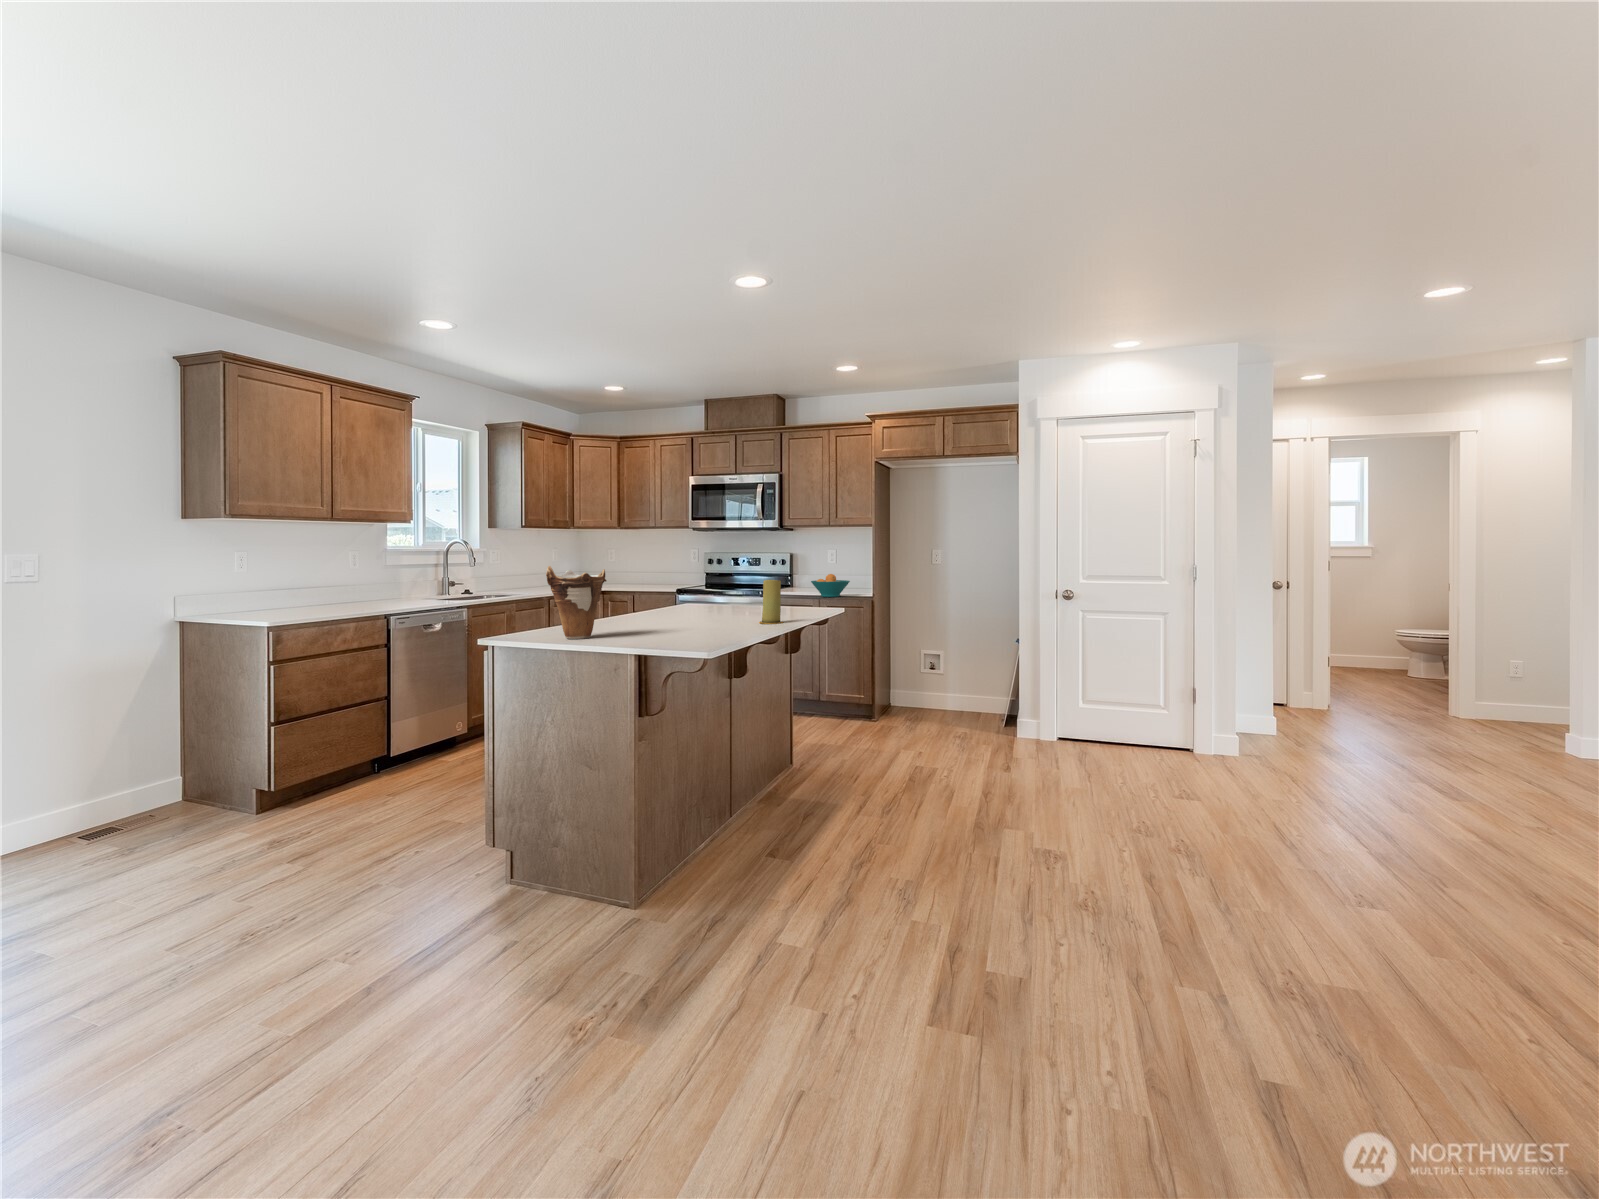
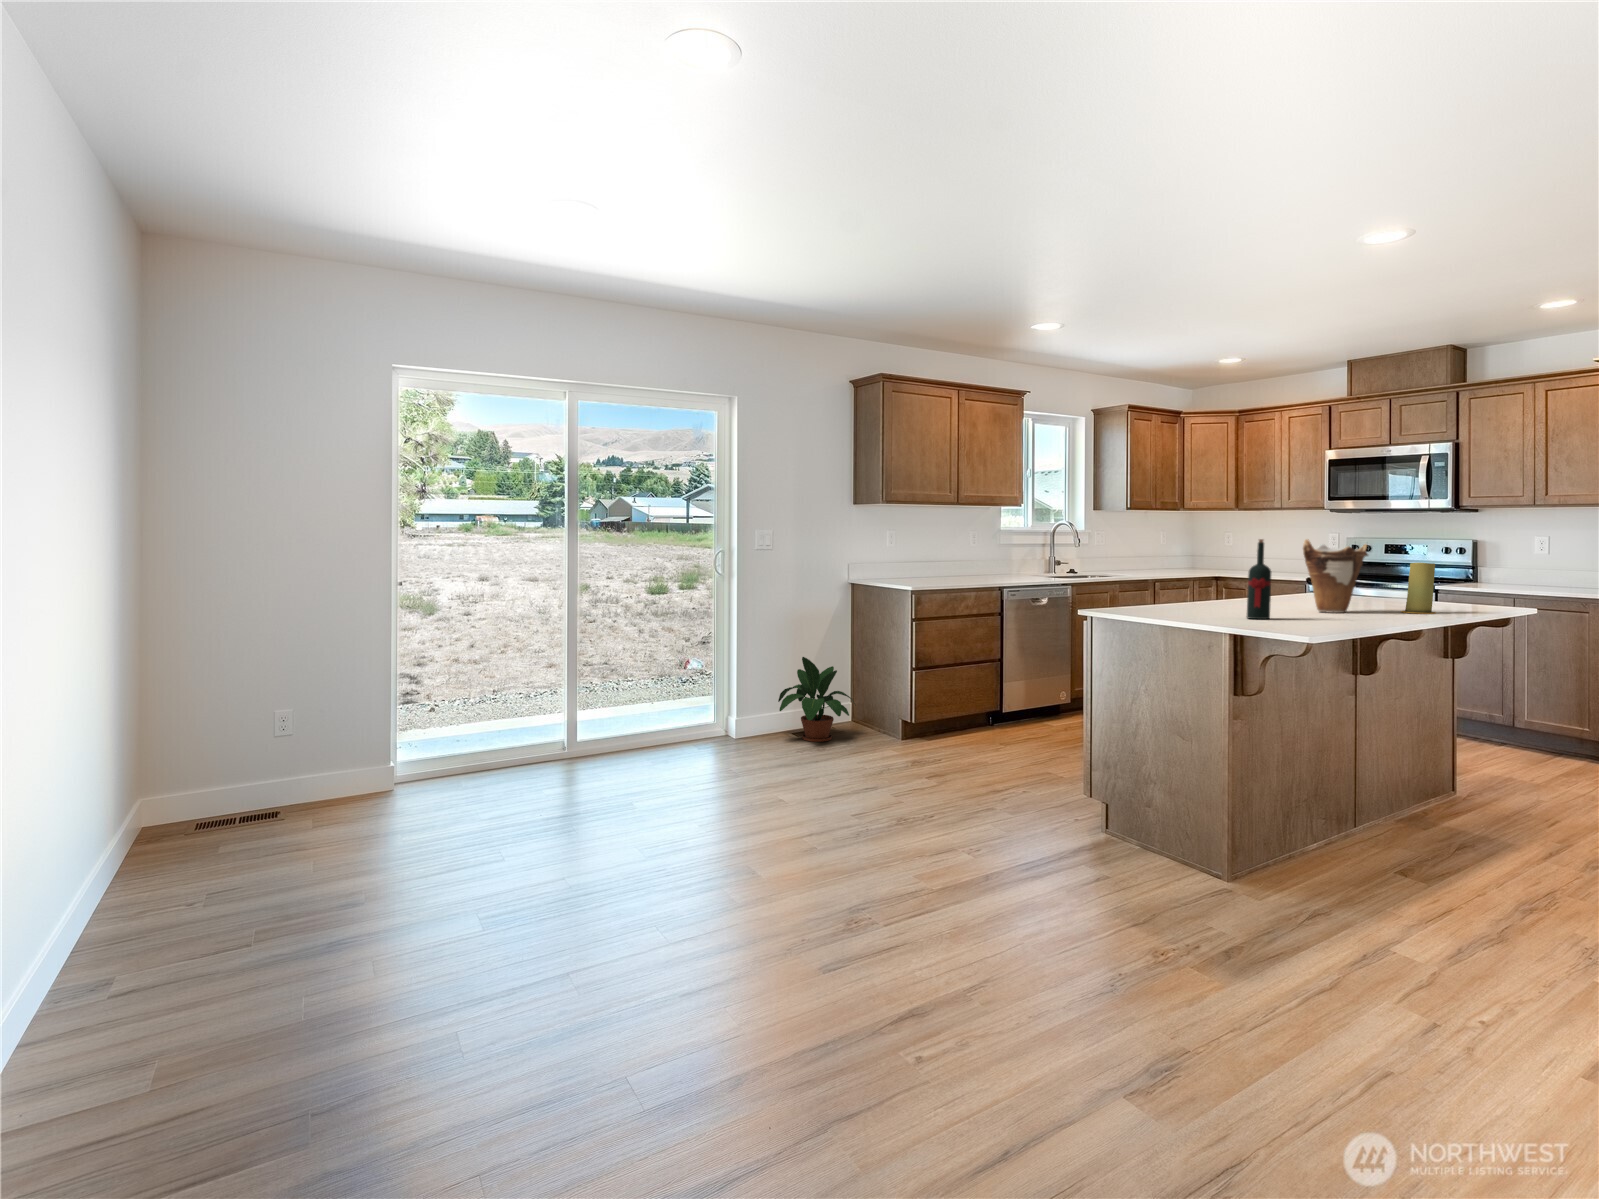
wine bottle: none [639,563,660,641] -> present [1246,539,1271,619]
vase: present [546,566,607,639] -> present [1303,539,1368,613]
fruit bowl: present [811,574,850,597] -> none [1495,564,1562,593]
potted plant: none [43,730,184,844] -> present [778,657,855,742]

